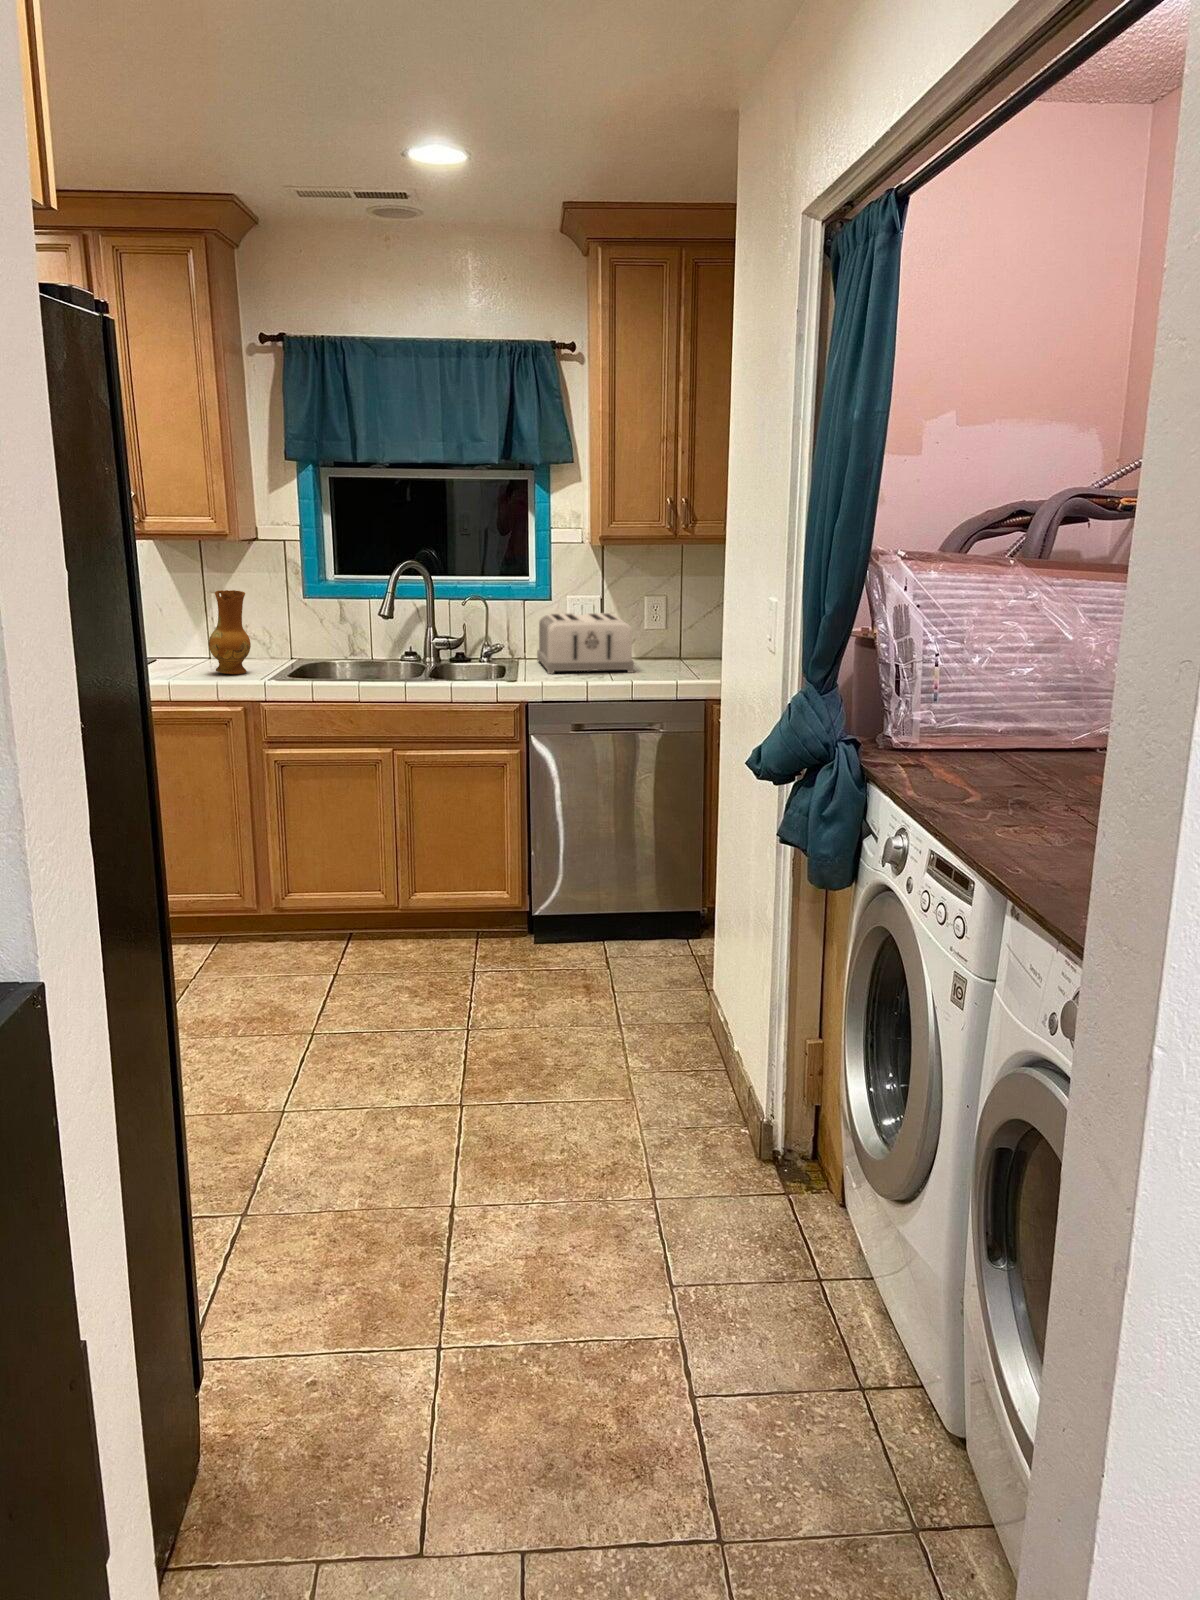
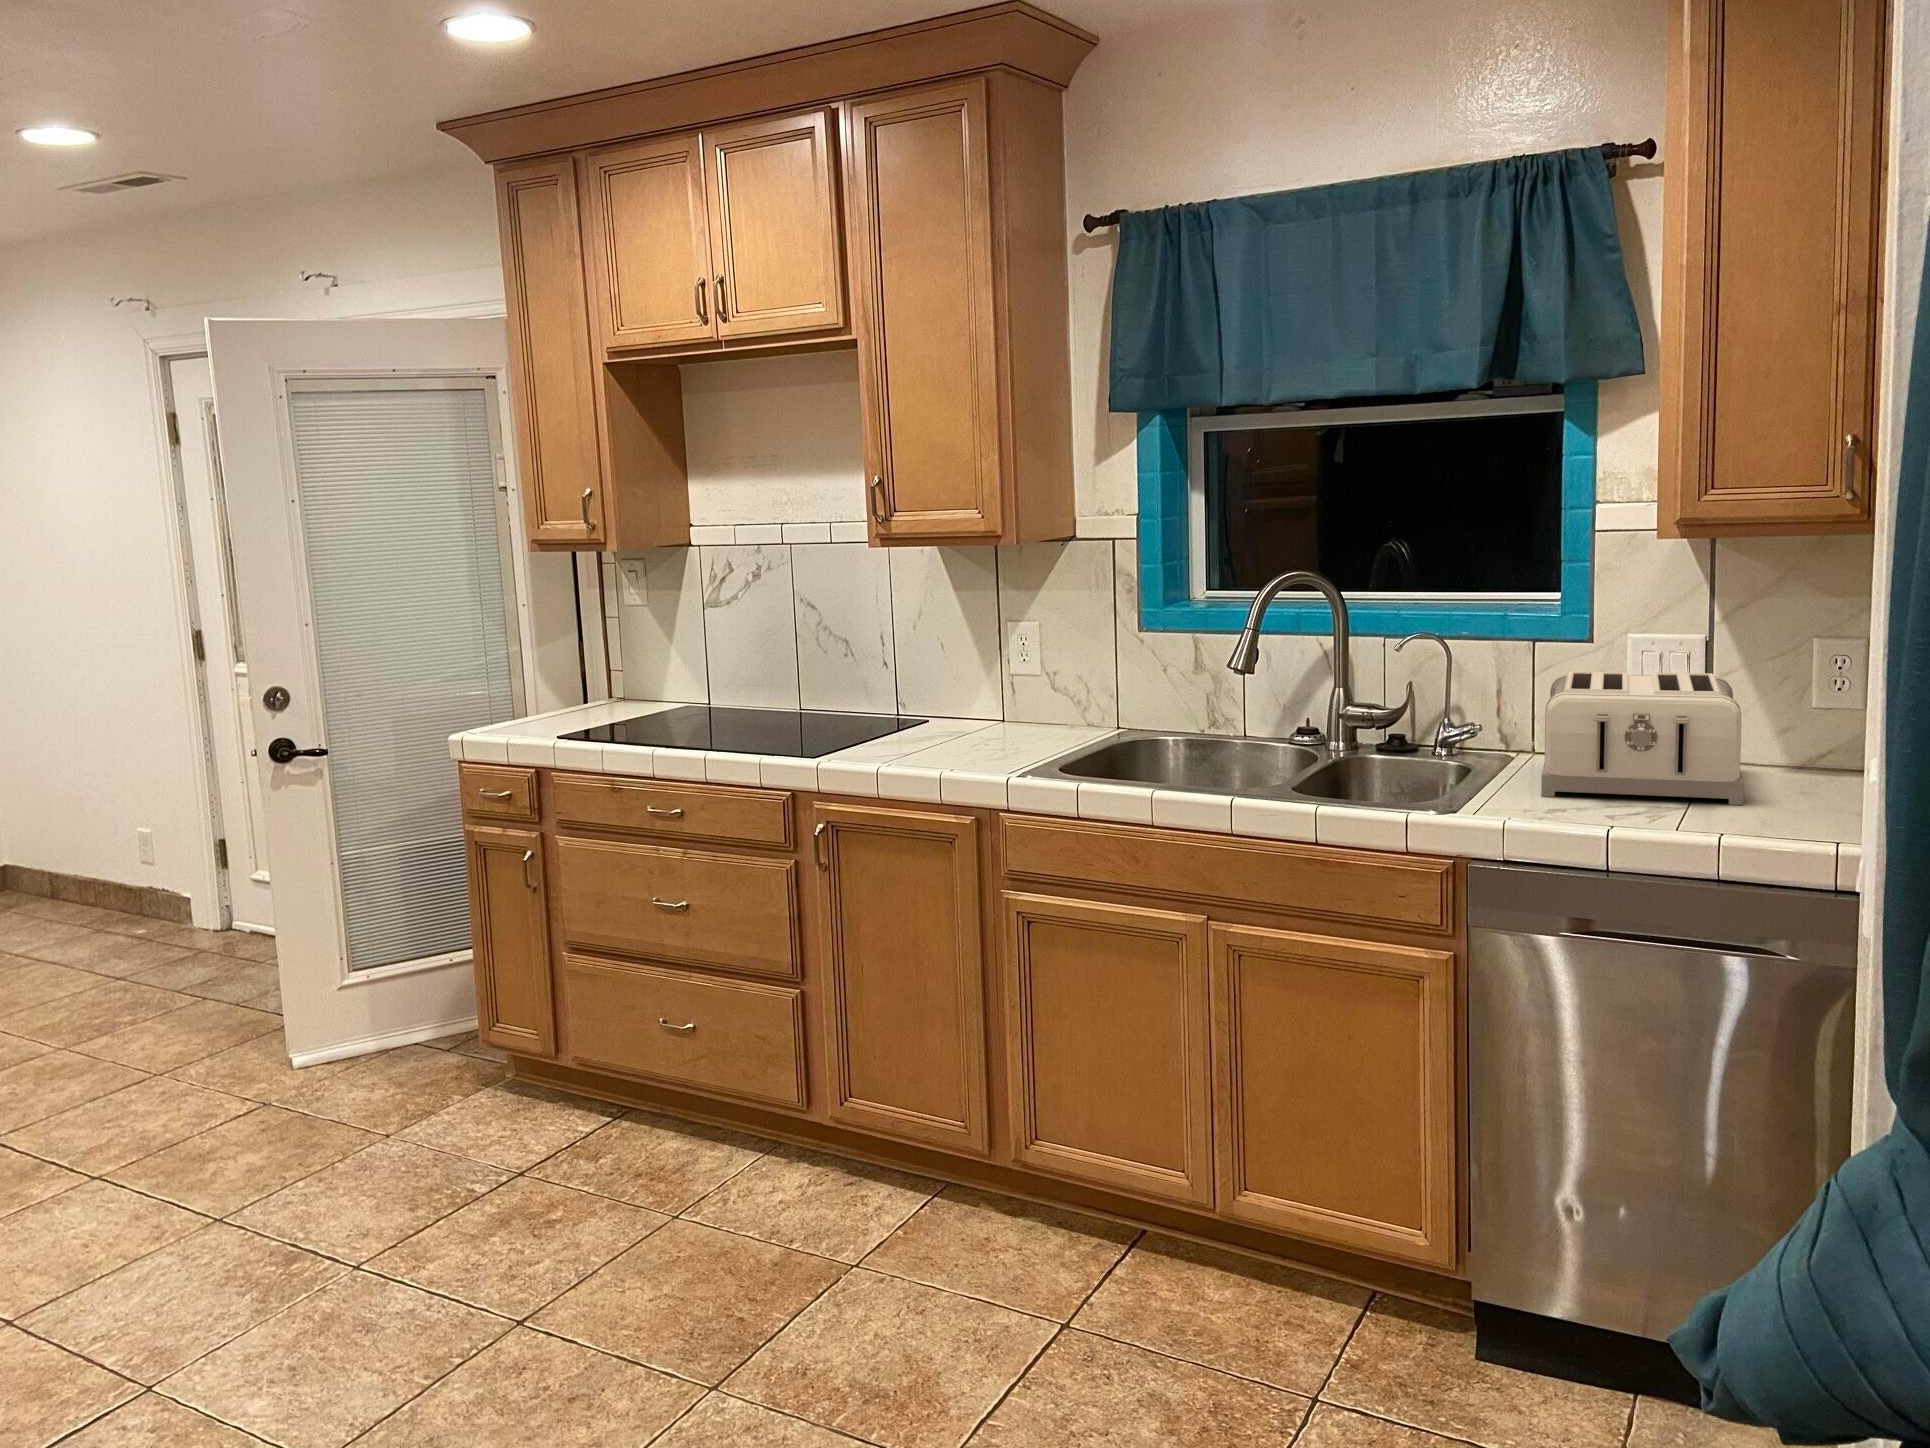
ceramic jug: present [209,590,251,674] -> none [952,622,1018,760]

